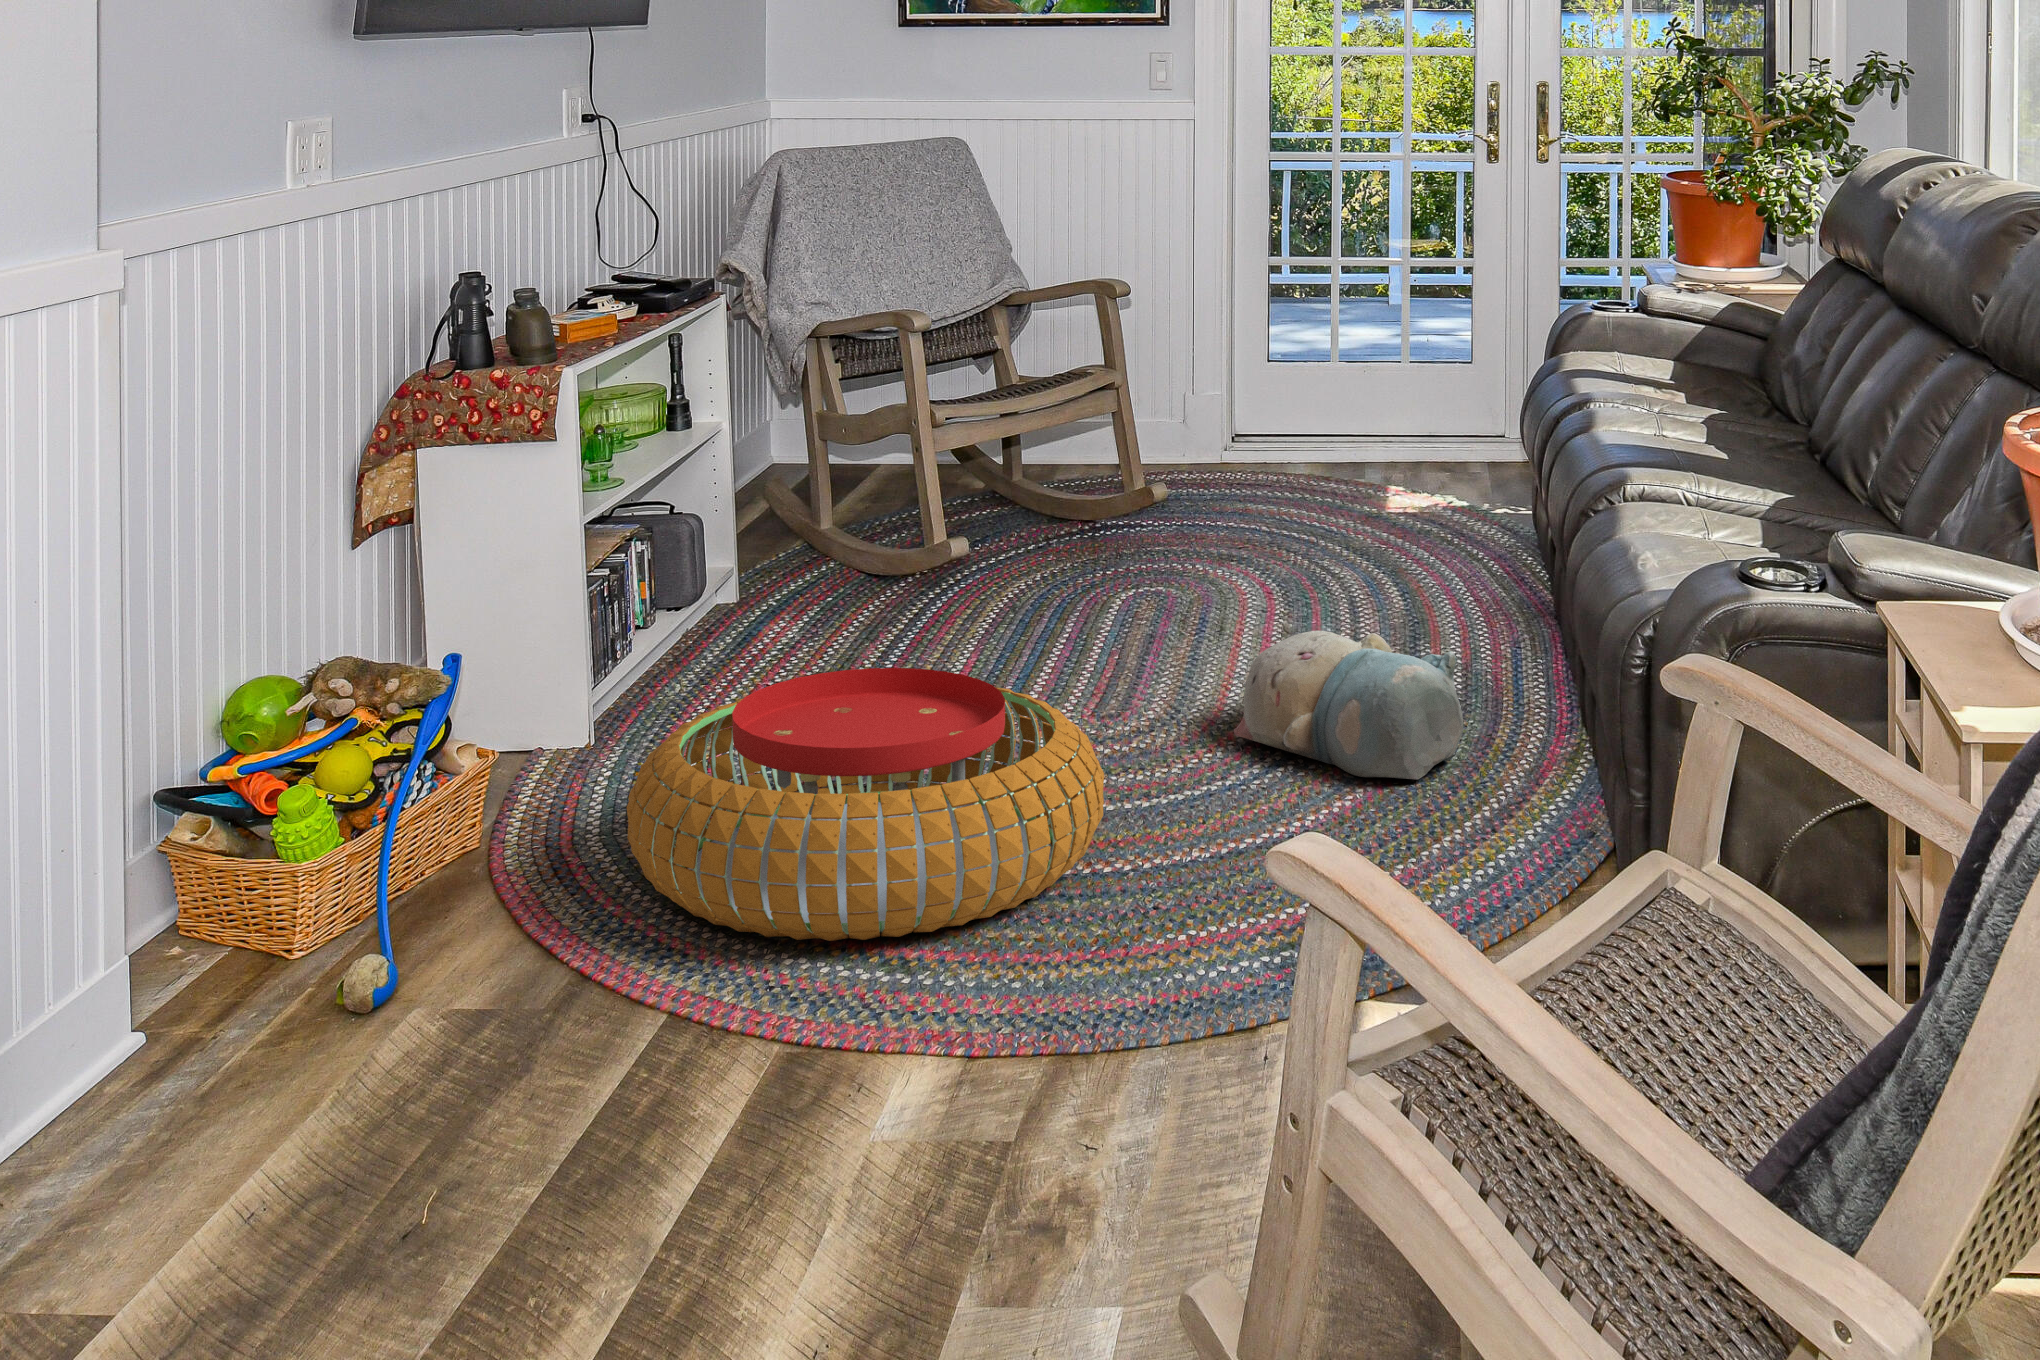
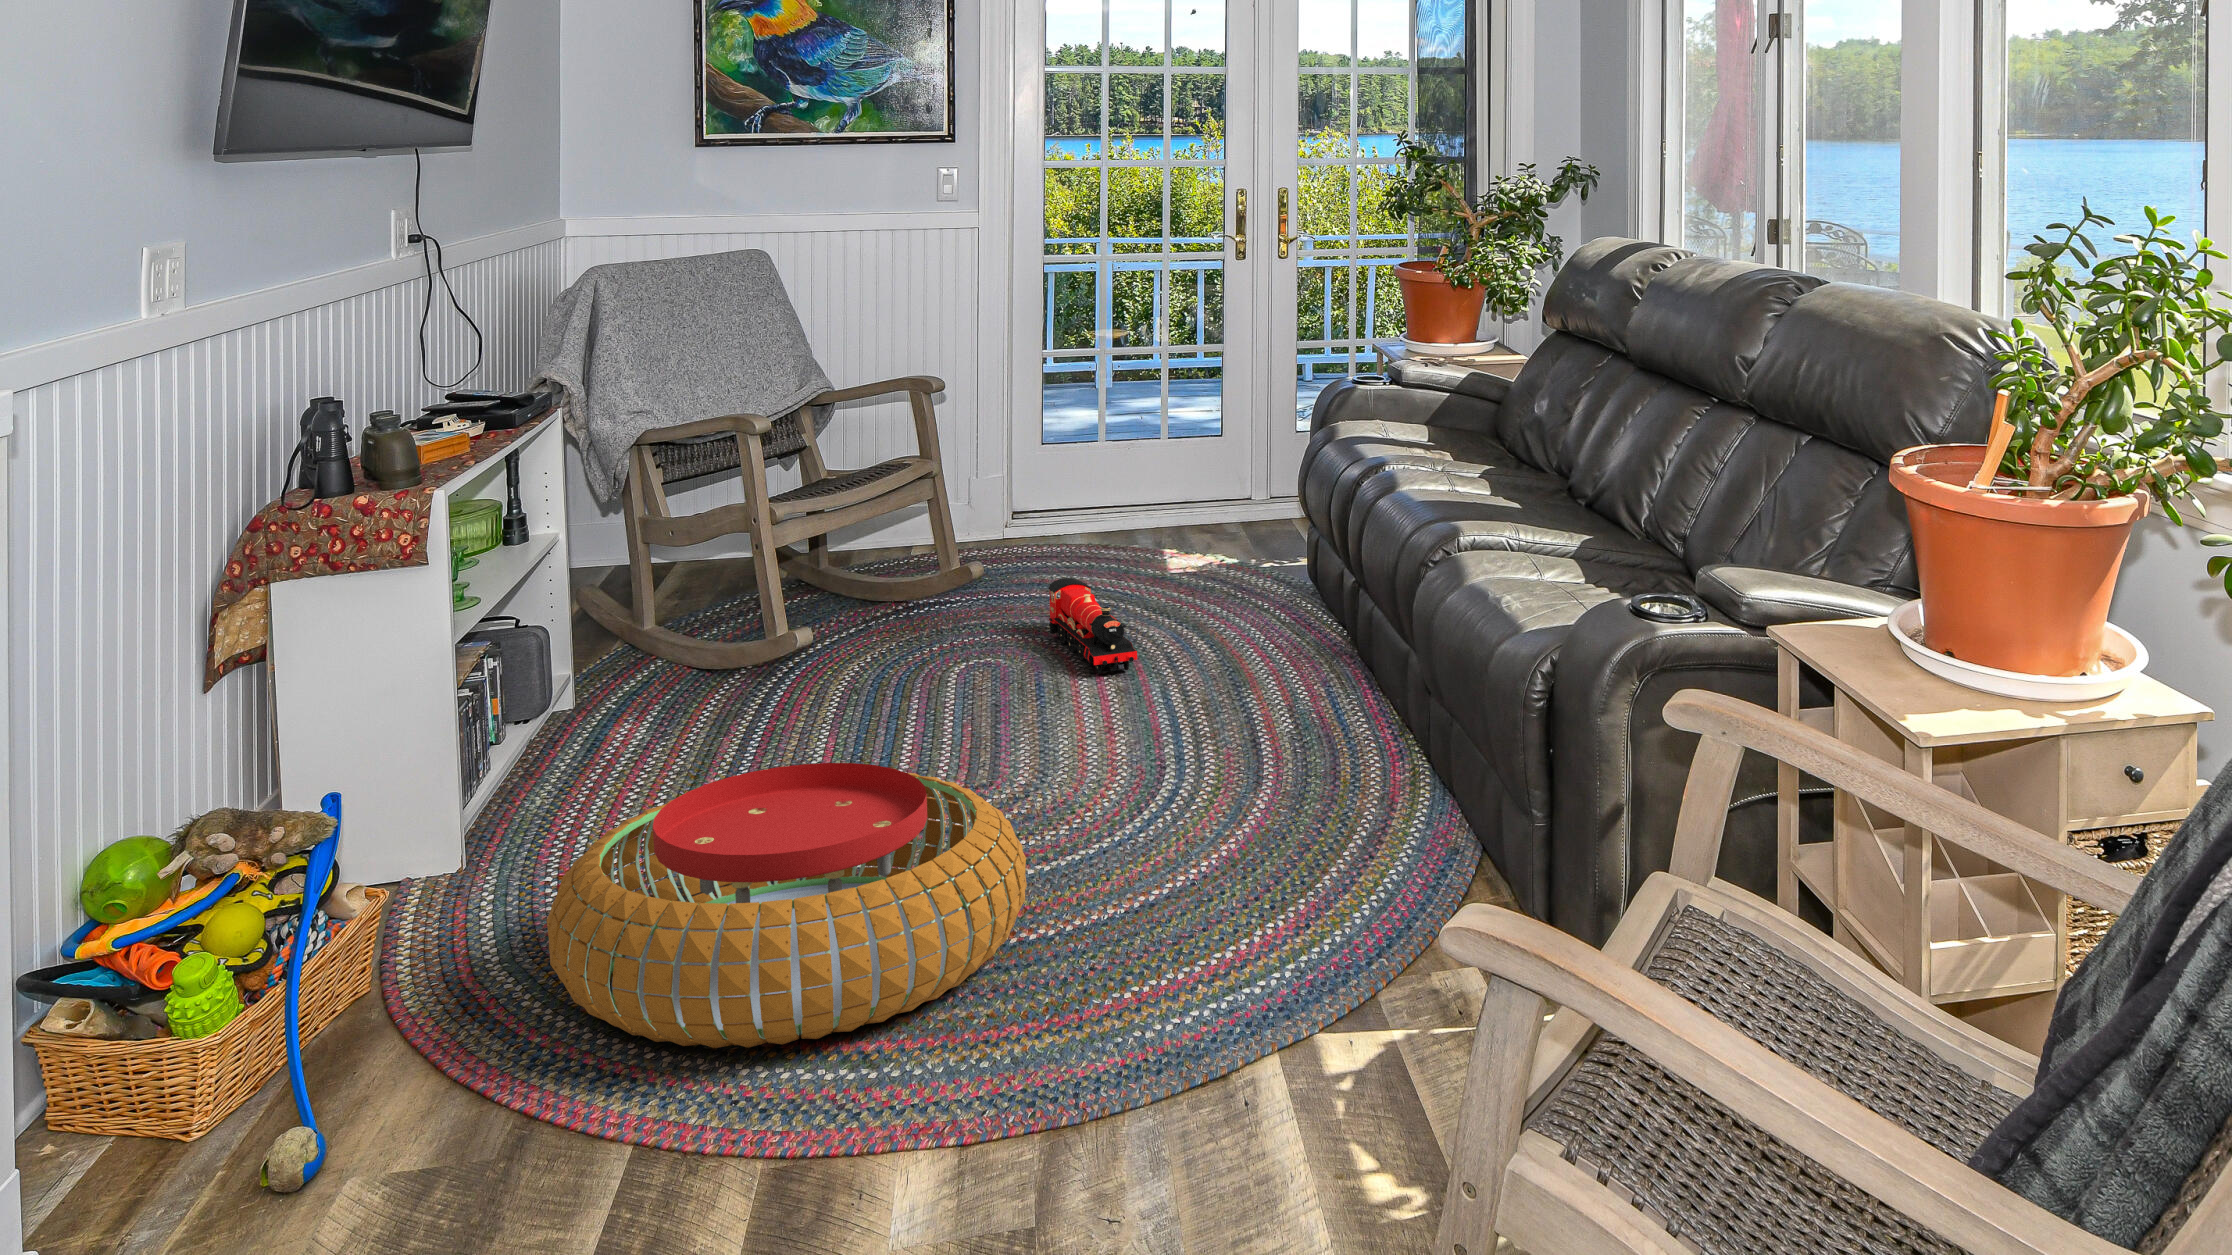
toy train: none [1228,507,1310,615] -> present [1048,578,1137,674]
plush toy: present [1234,631,1463,779] -> none [1110,687,1324,819]

